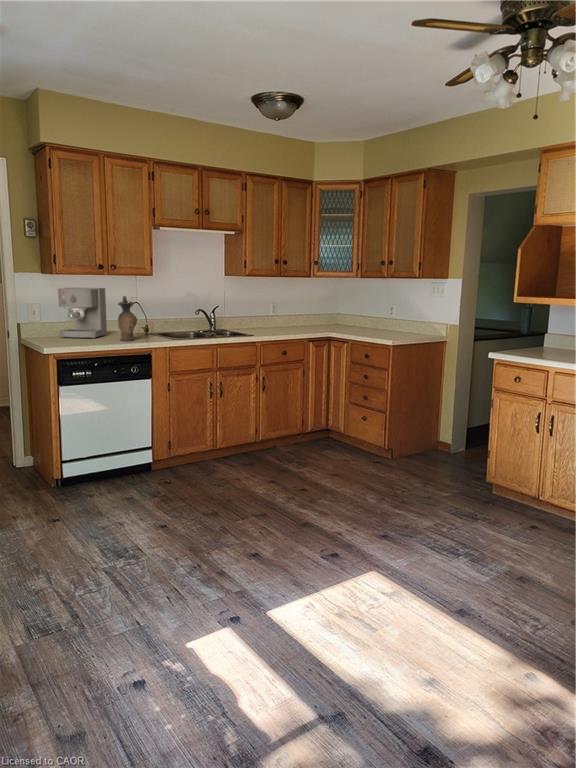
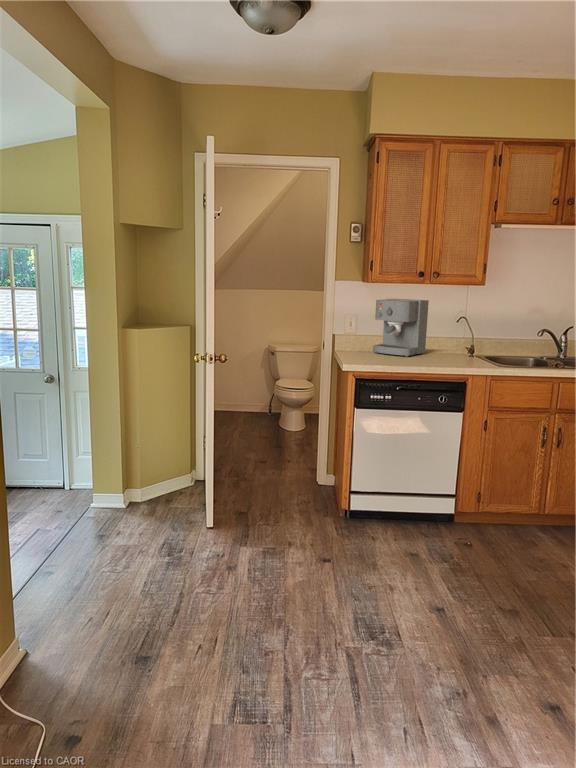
ceramic pitcher: present [118,296,137,341] -> none [434,310,456,363]

